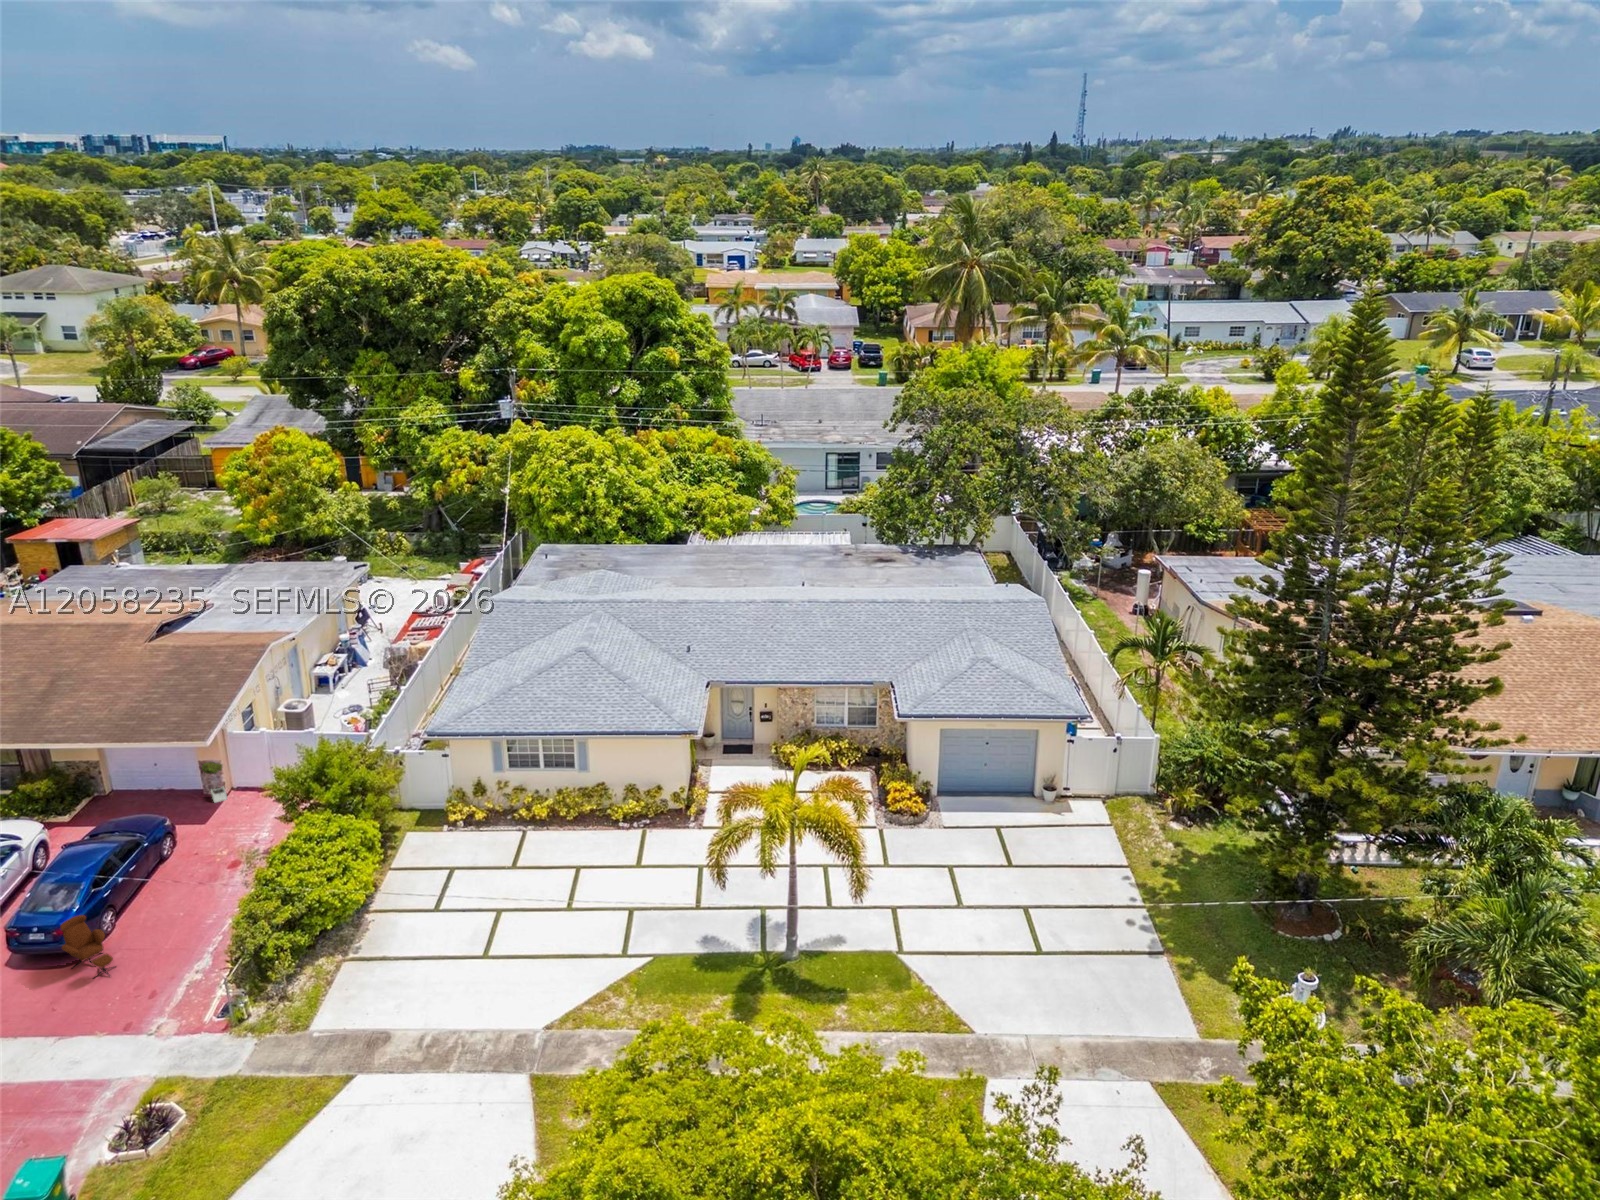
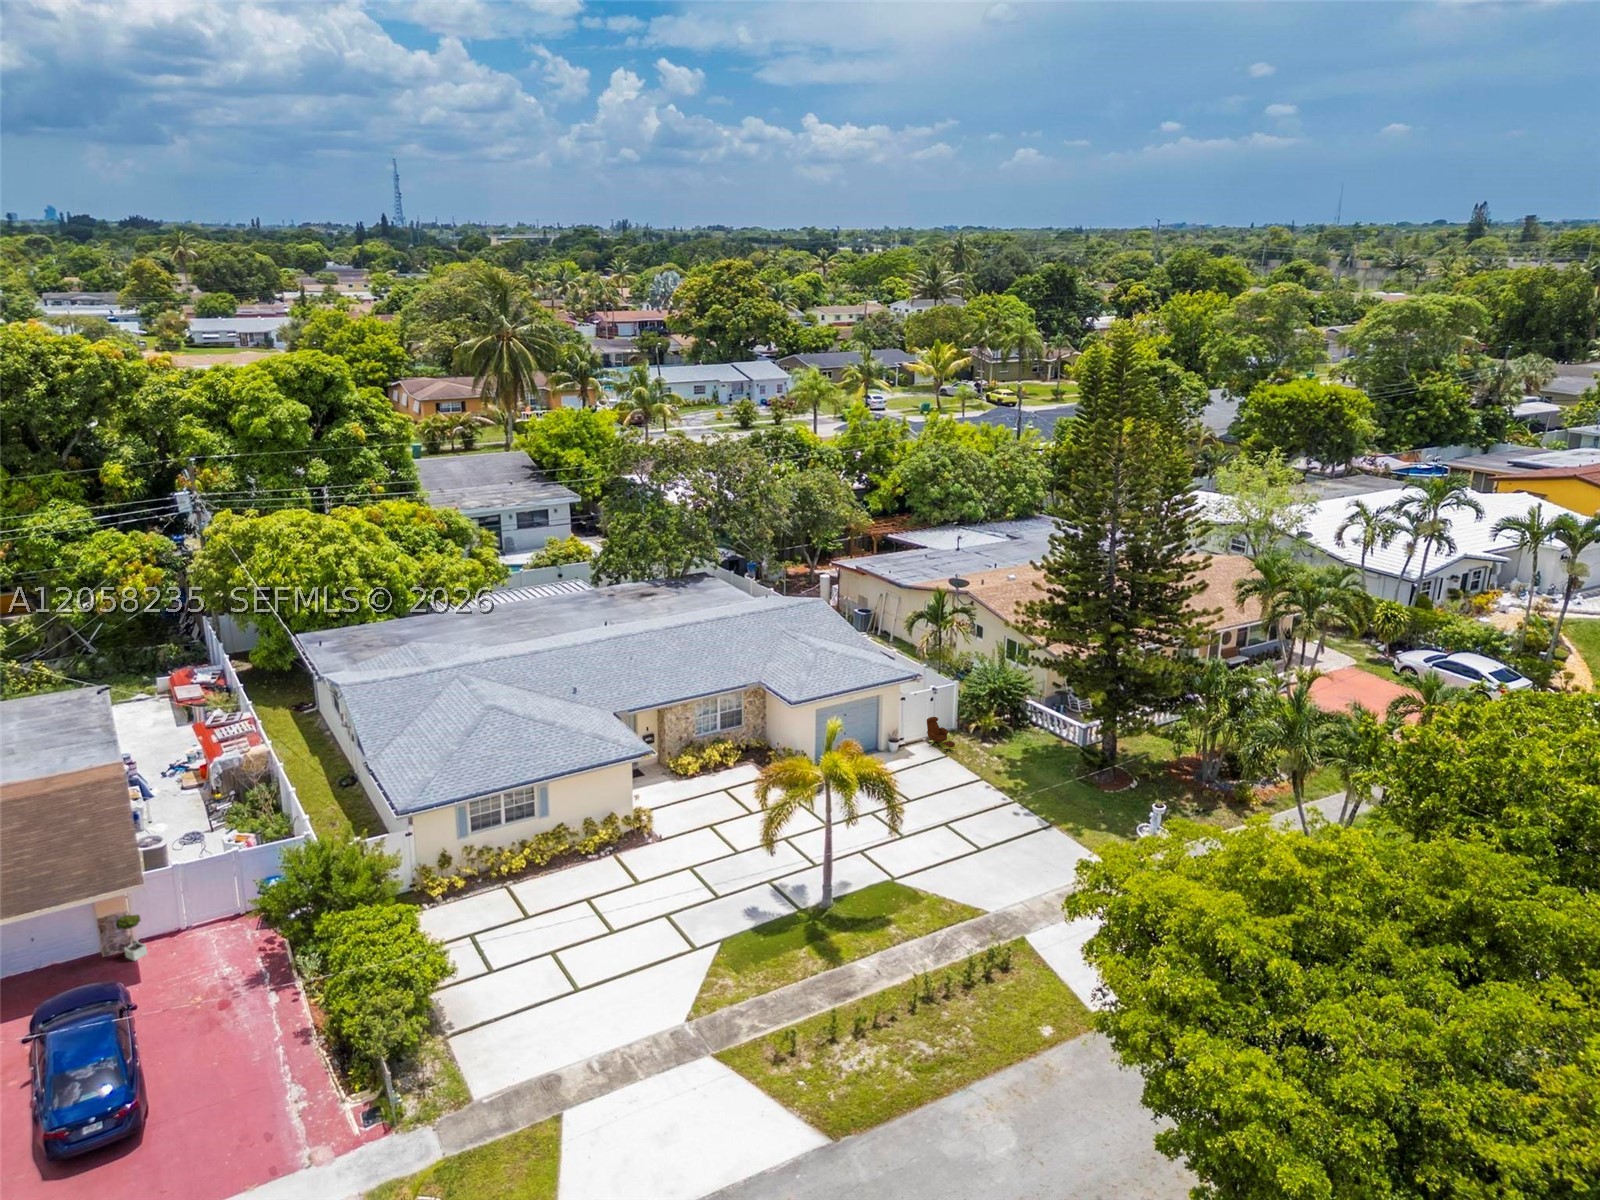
lounge chair: present [60,915,113,974] -> present [927,717,955,753]

